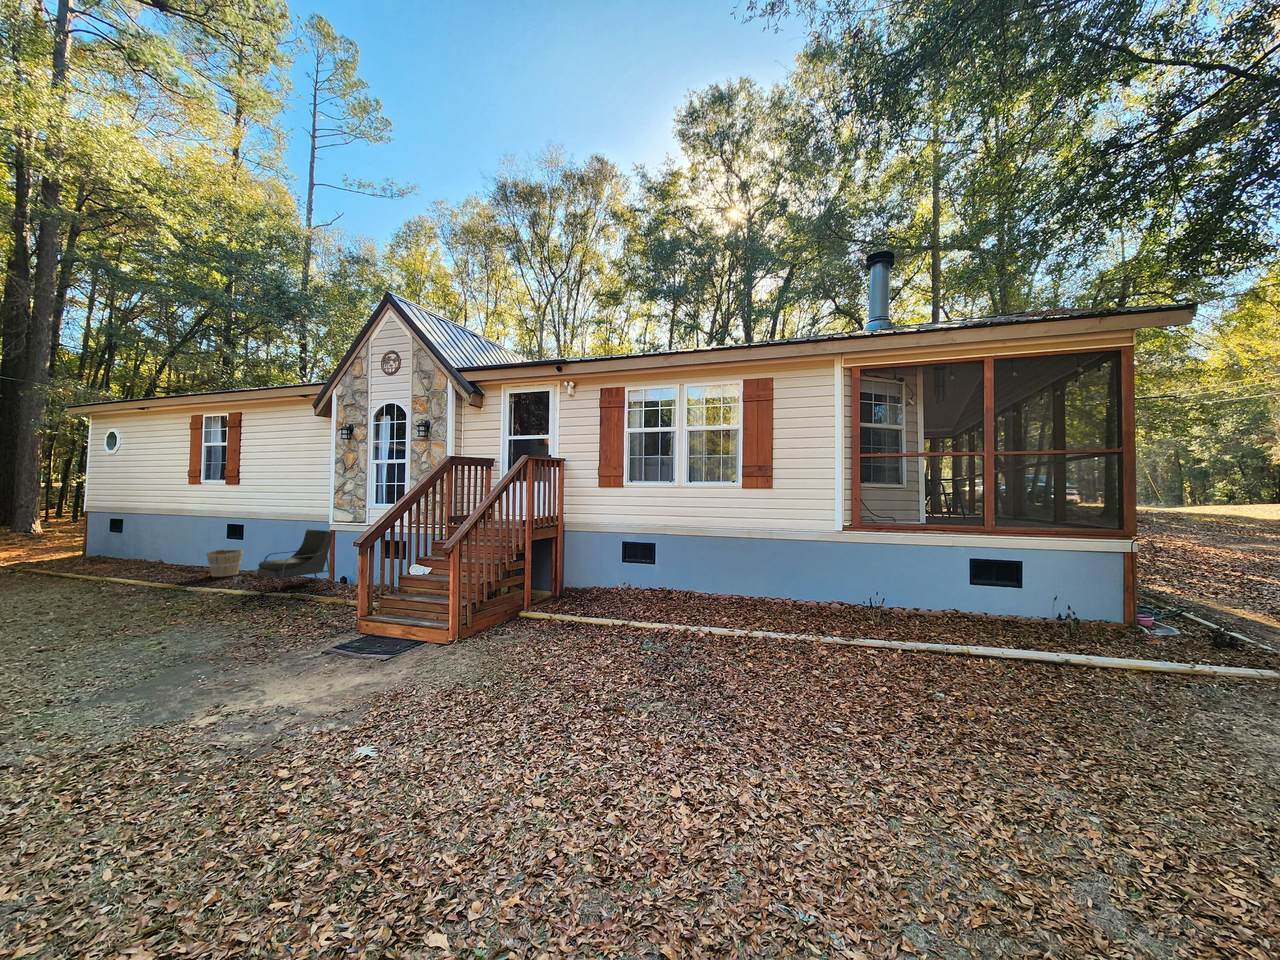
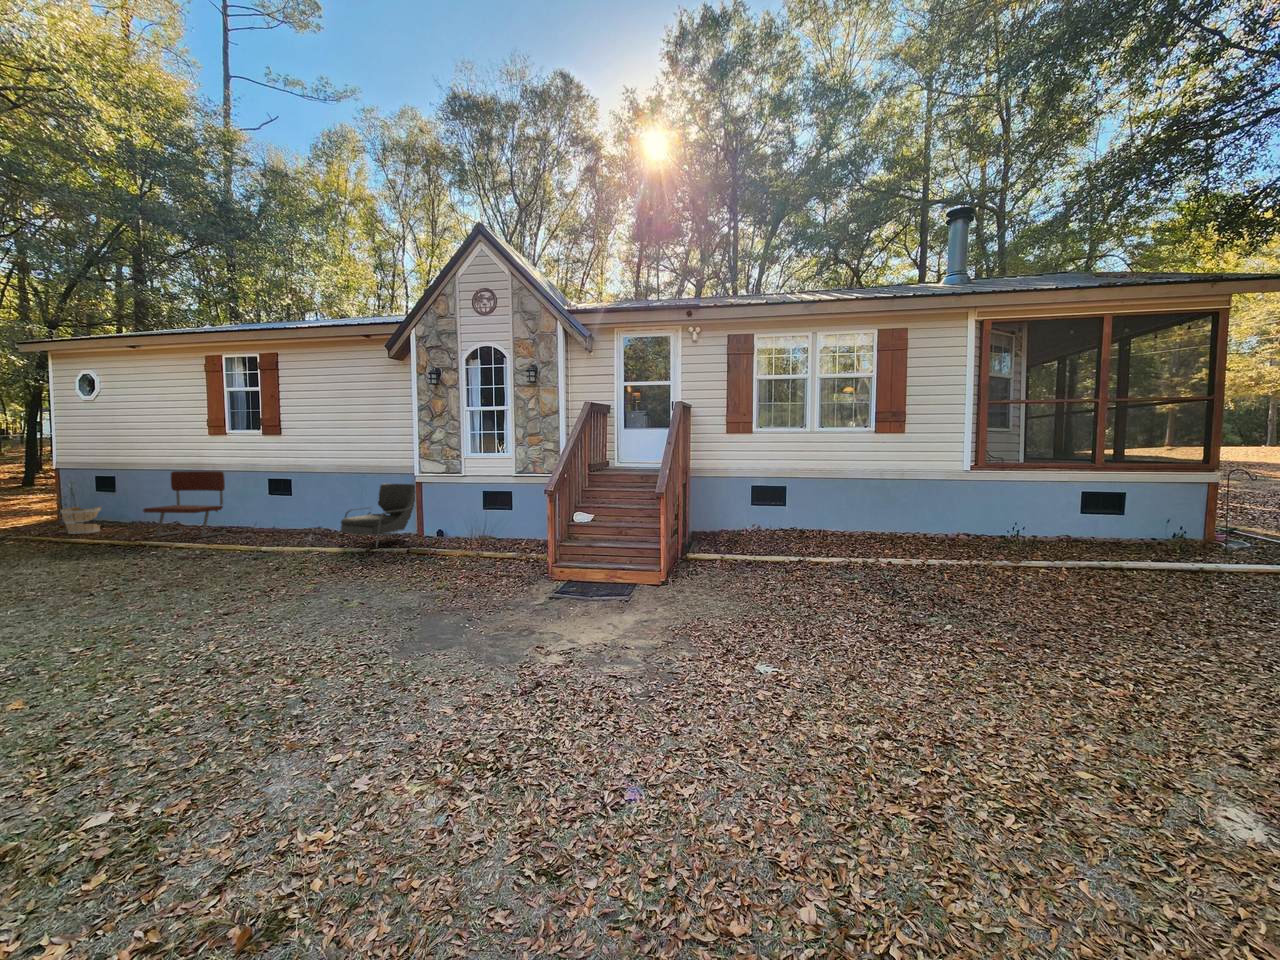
bench: none [126,515,194,574] -> present [143,471,226,538]
wooden bucket: present [206,550,243,577] -> present [60,506,102,534]

